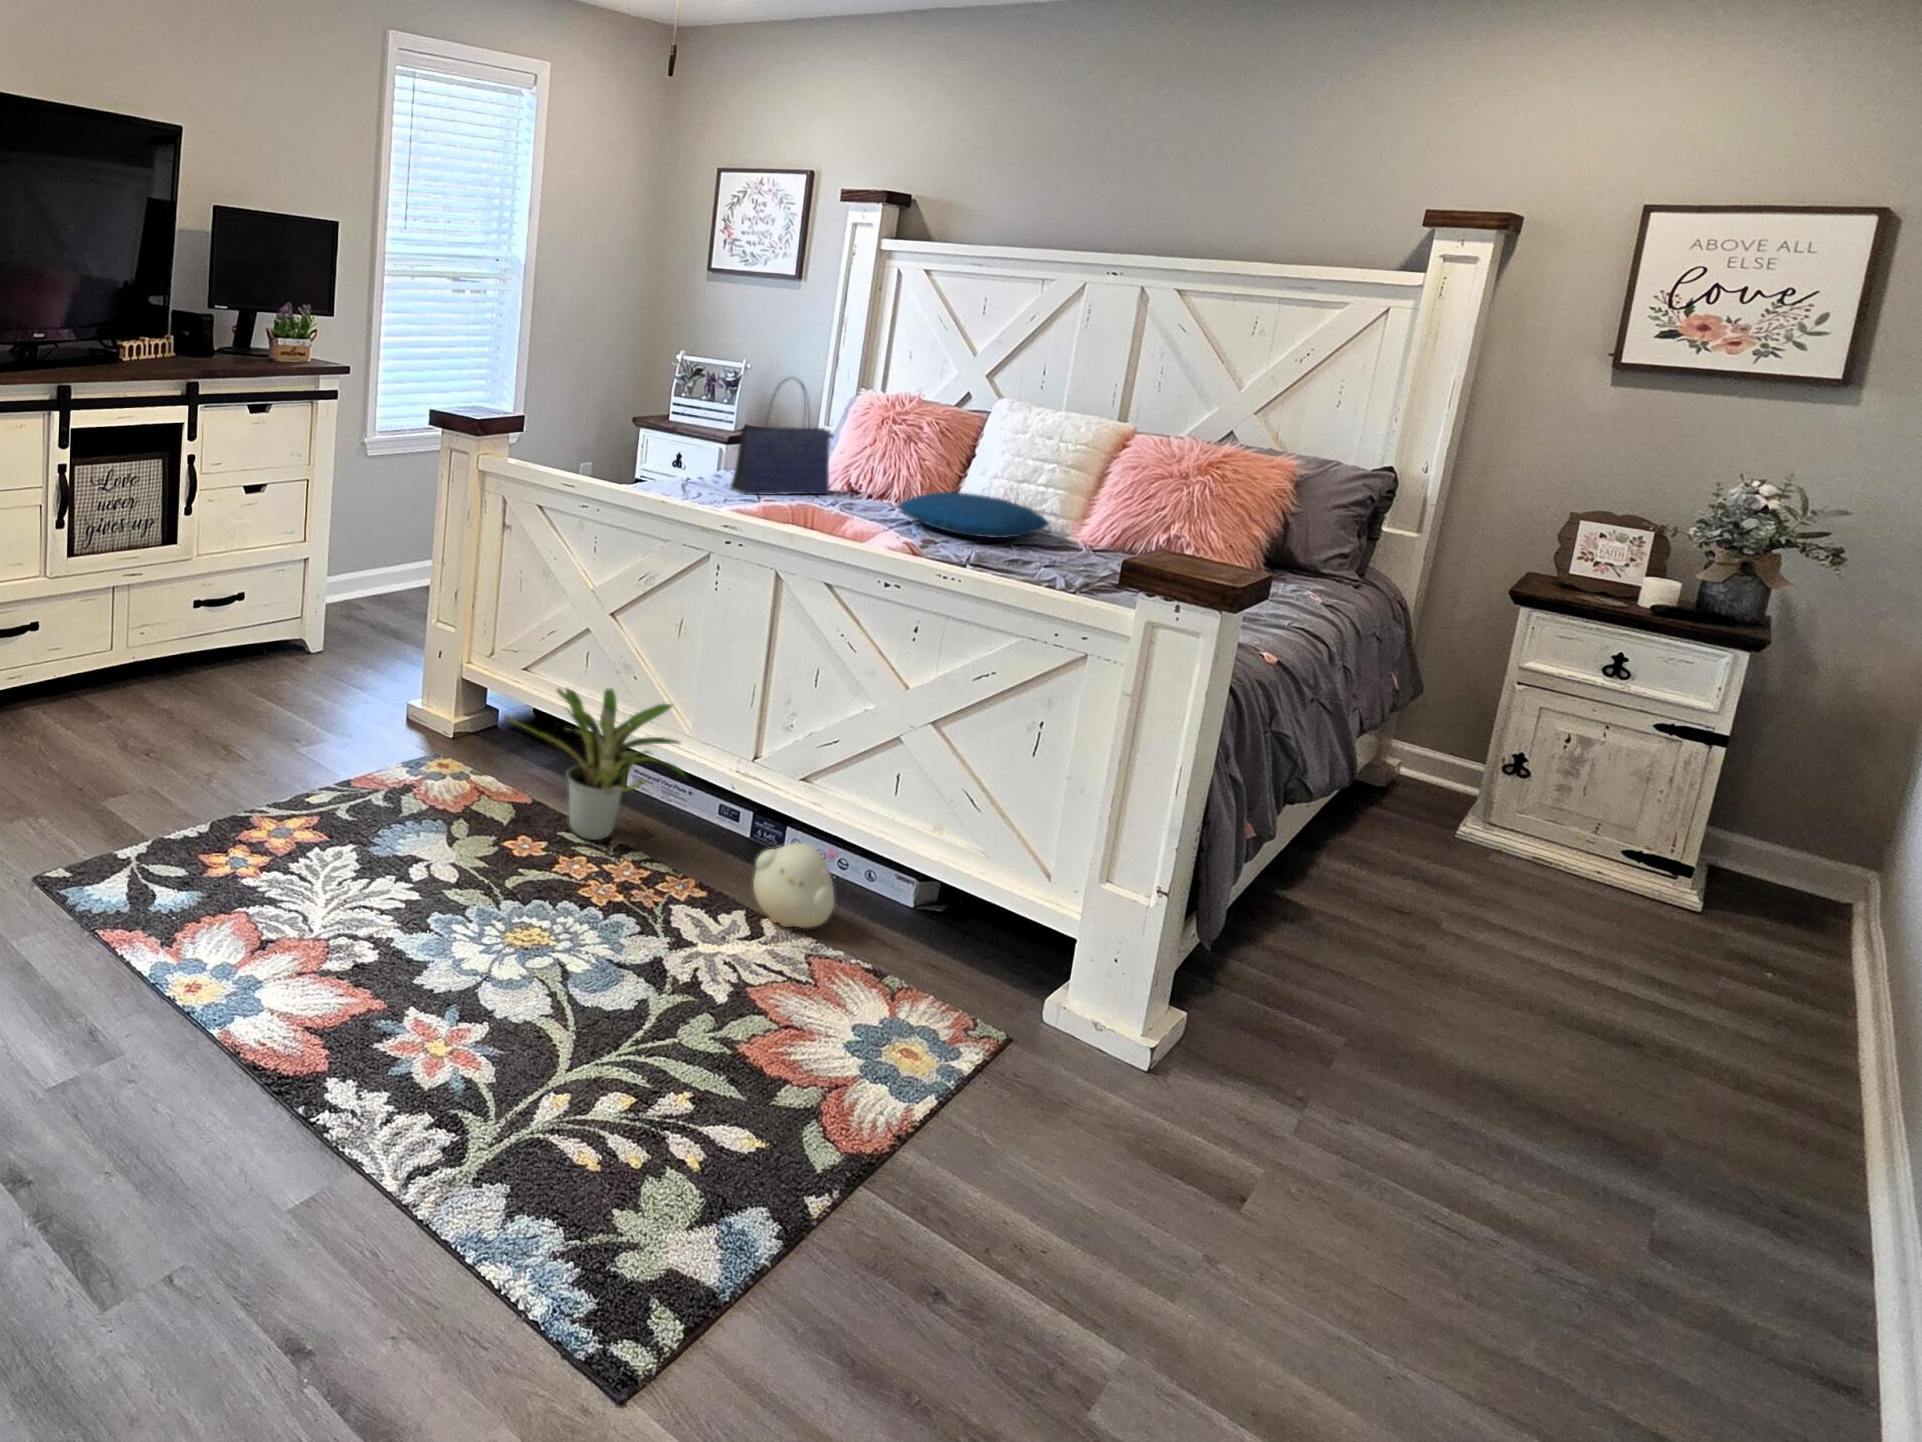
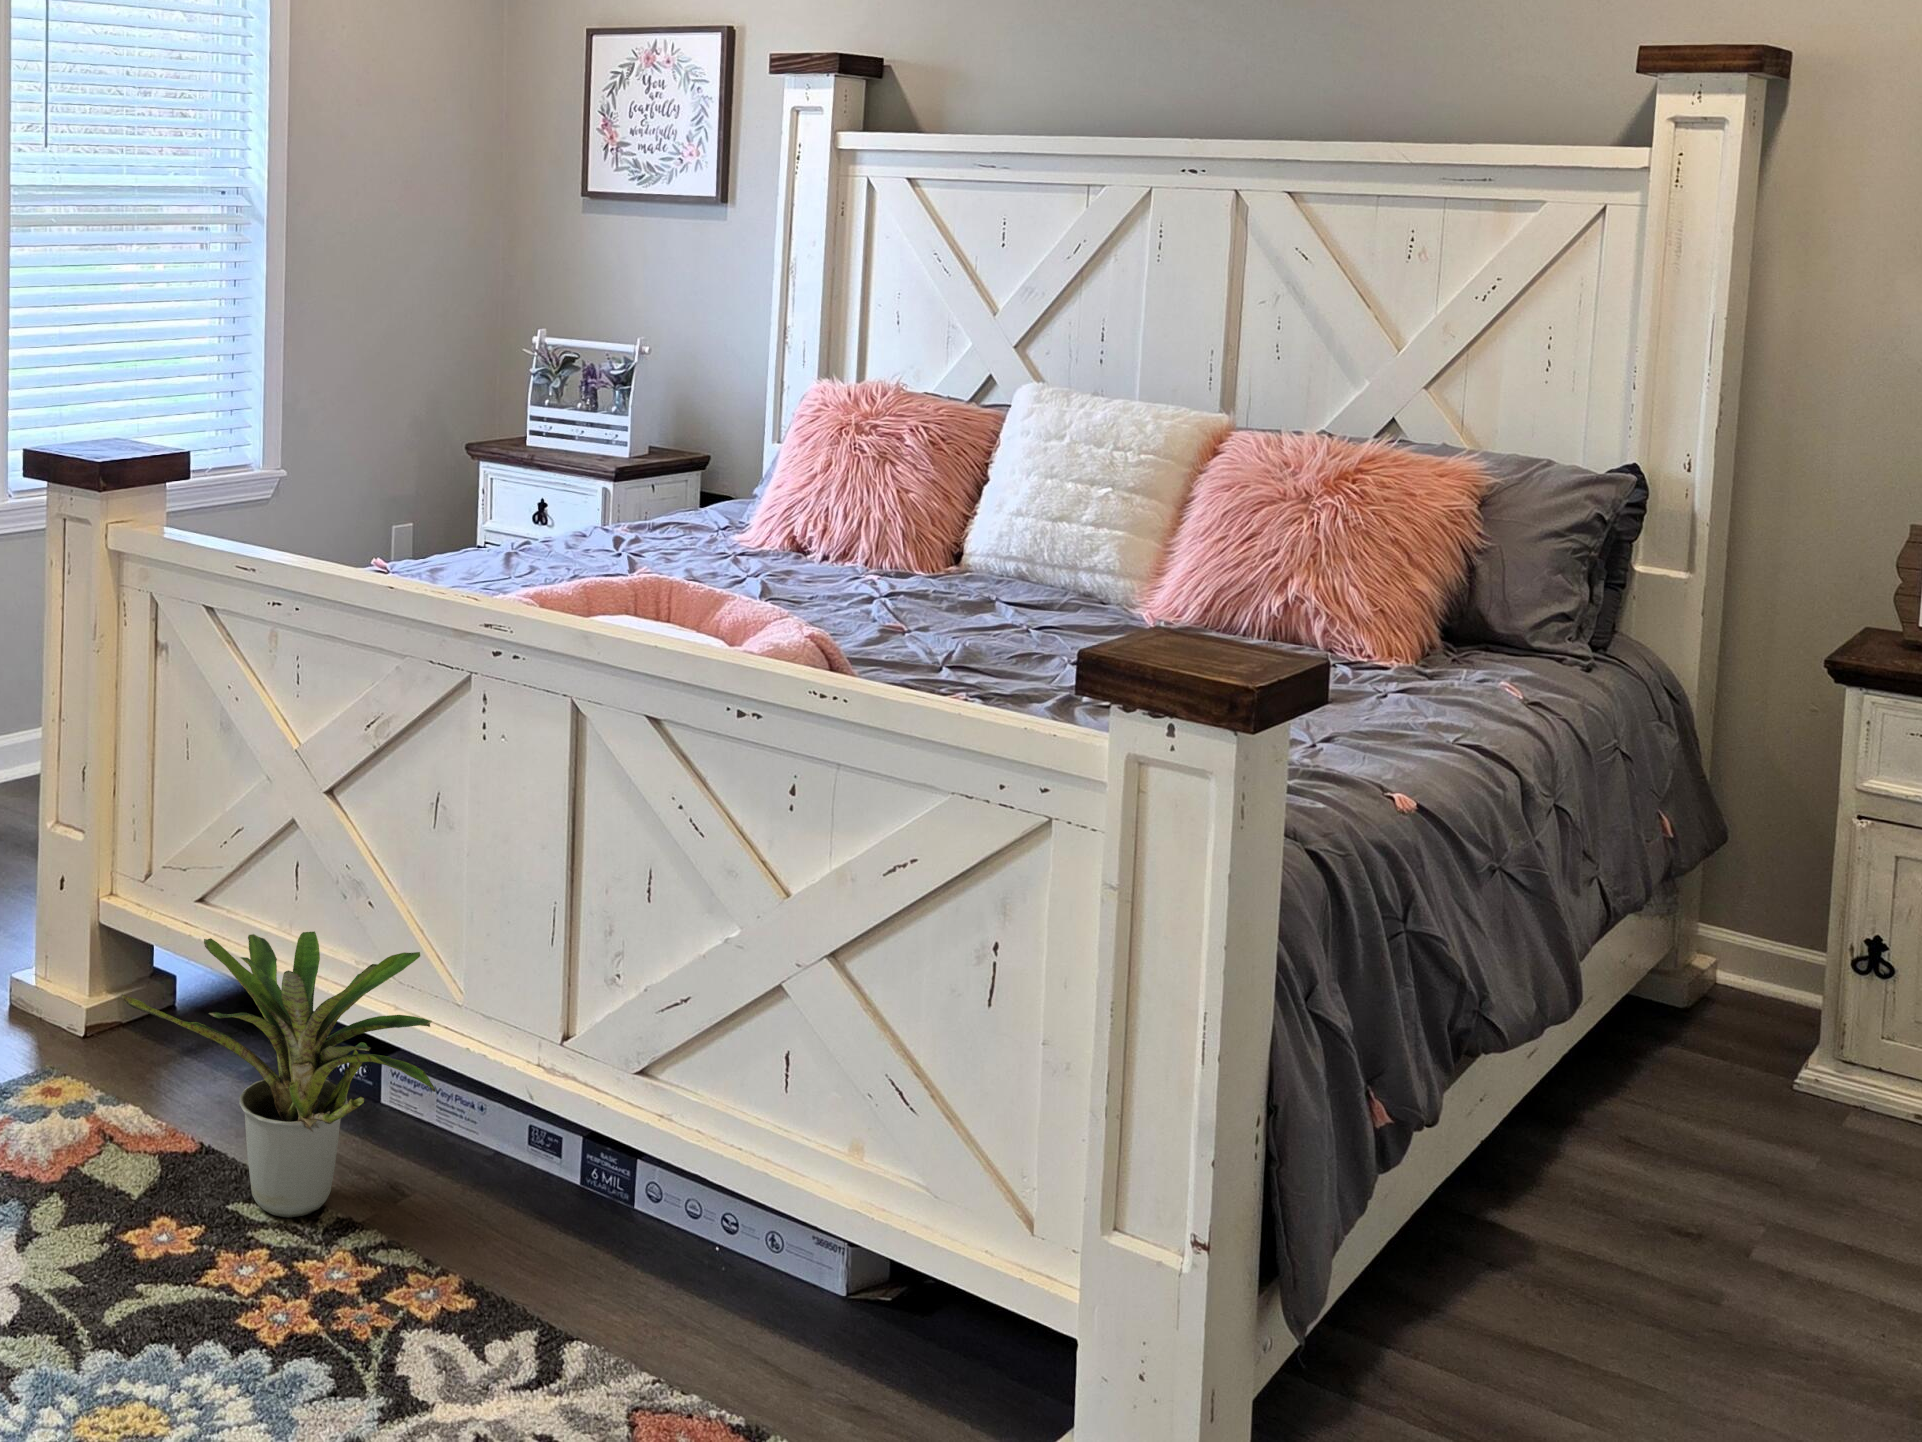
tote bag: present [731,380,833,495] -> none [591,363,764,568]
pillow: present [899,492,1049,538] -> none [857,543,1103,616]
plush toy: present [753,843,845,928] -> none [554,1194,708,1356]

